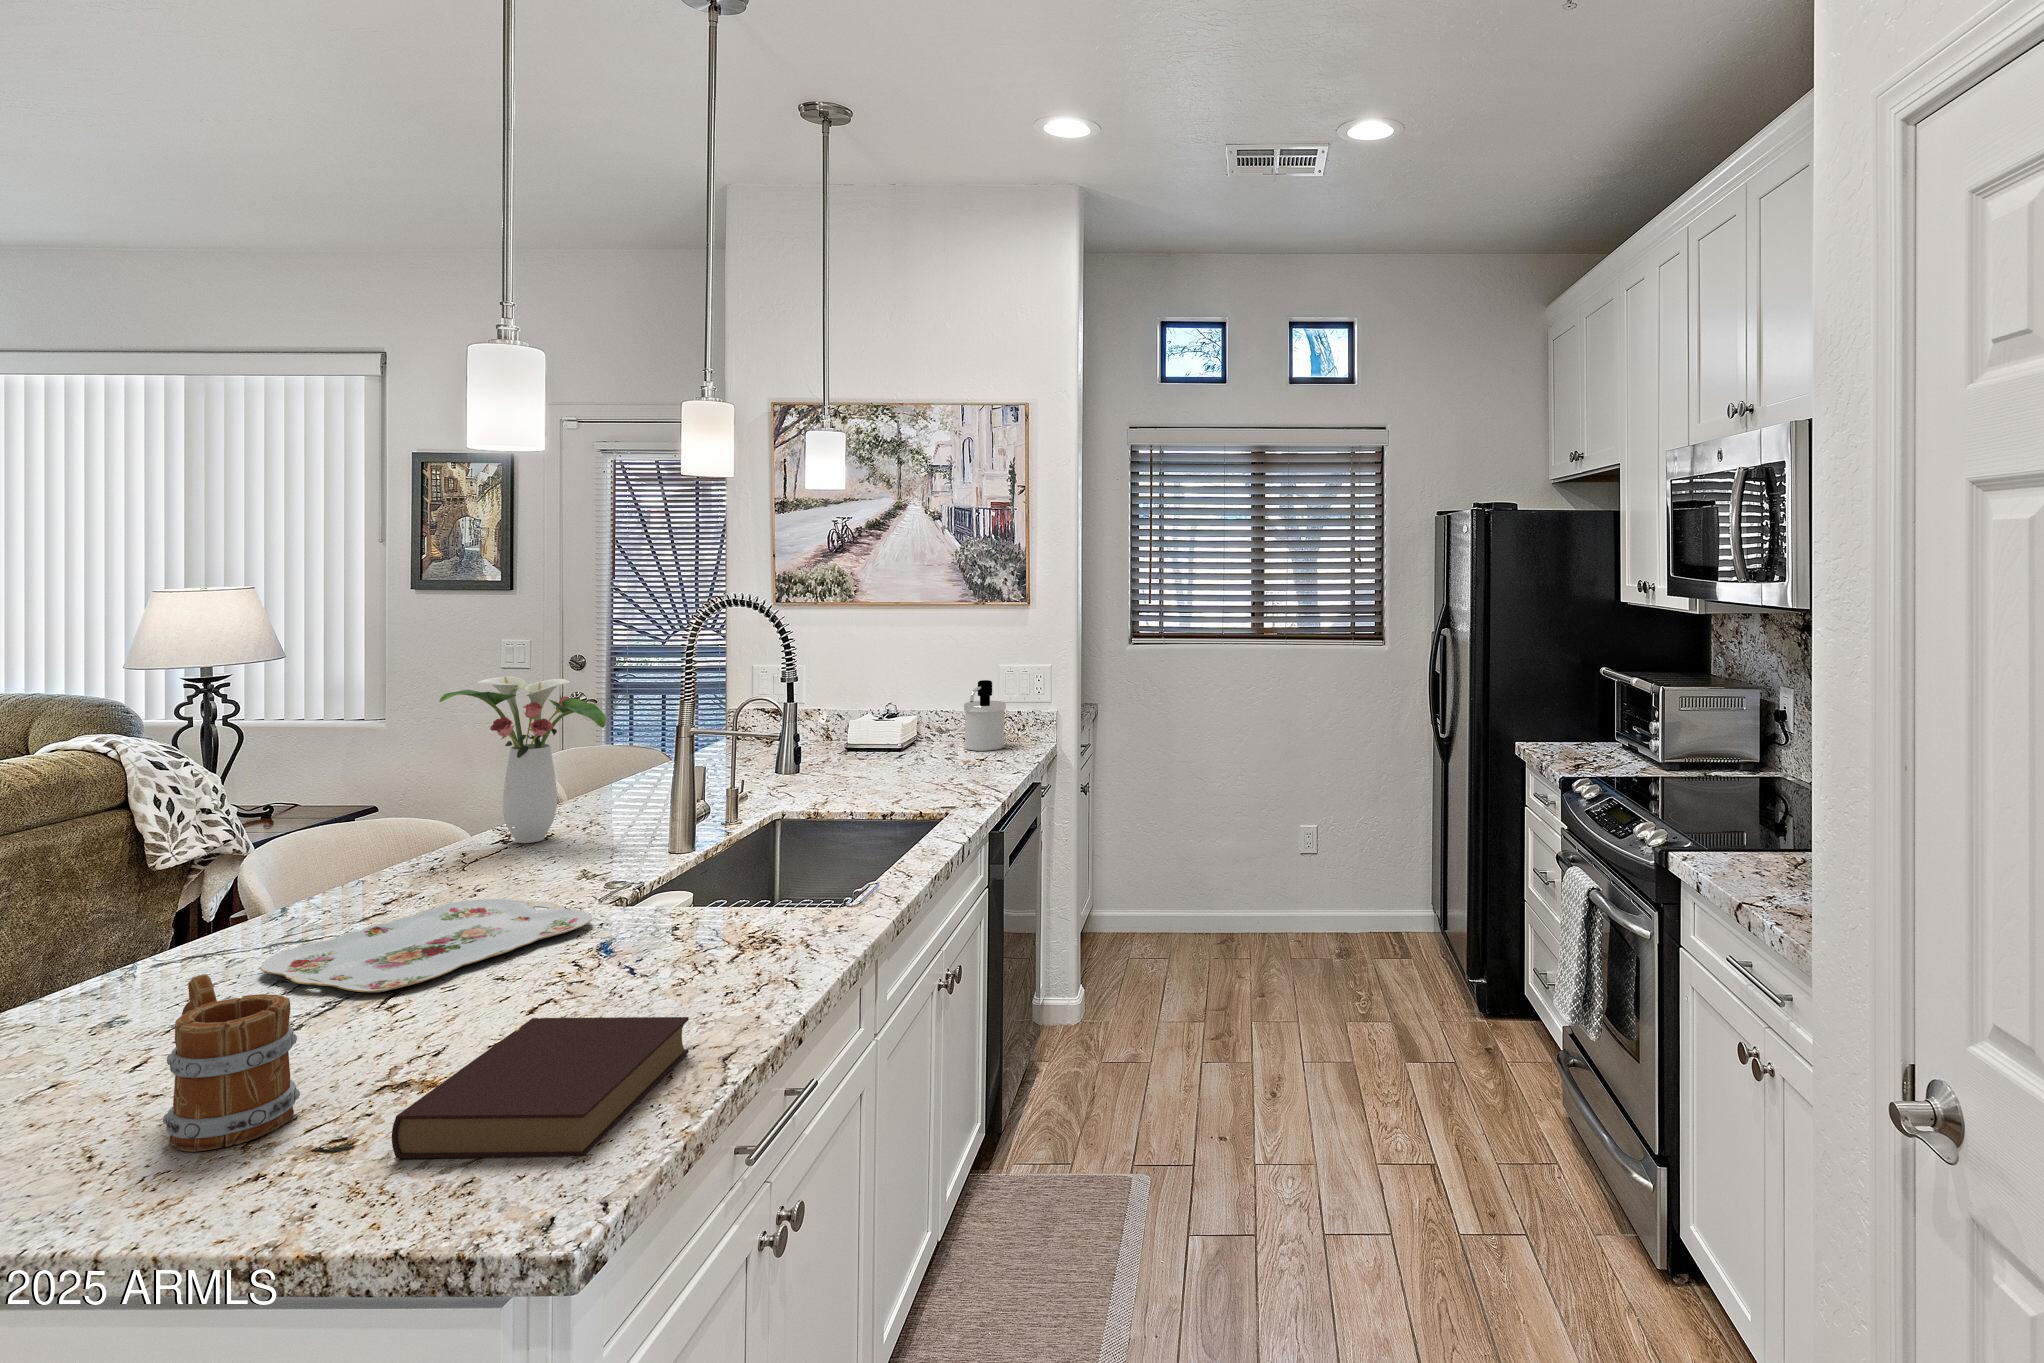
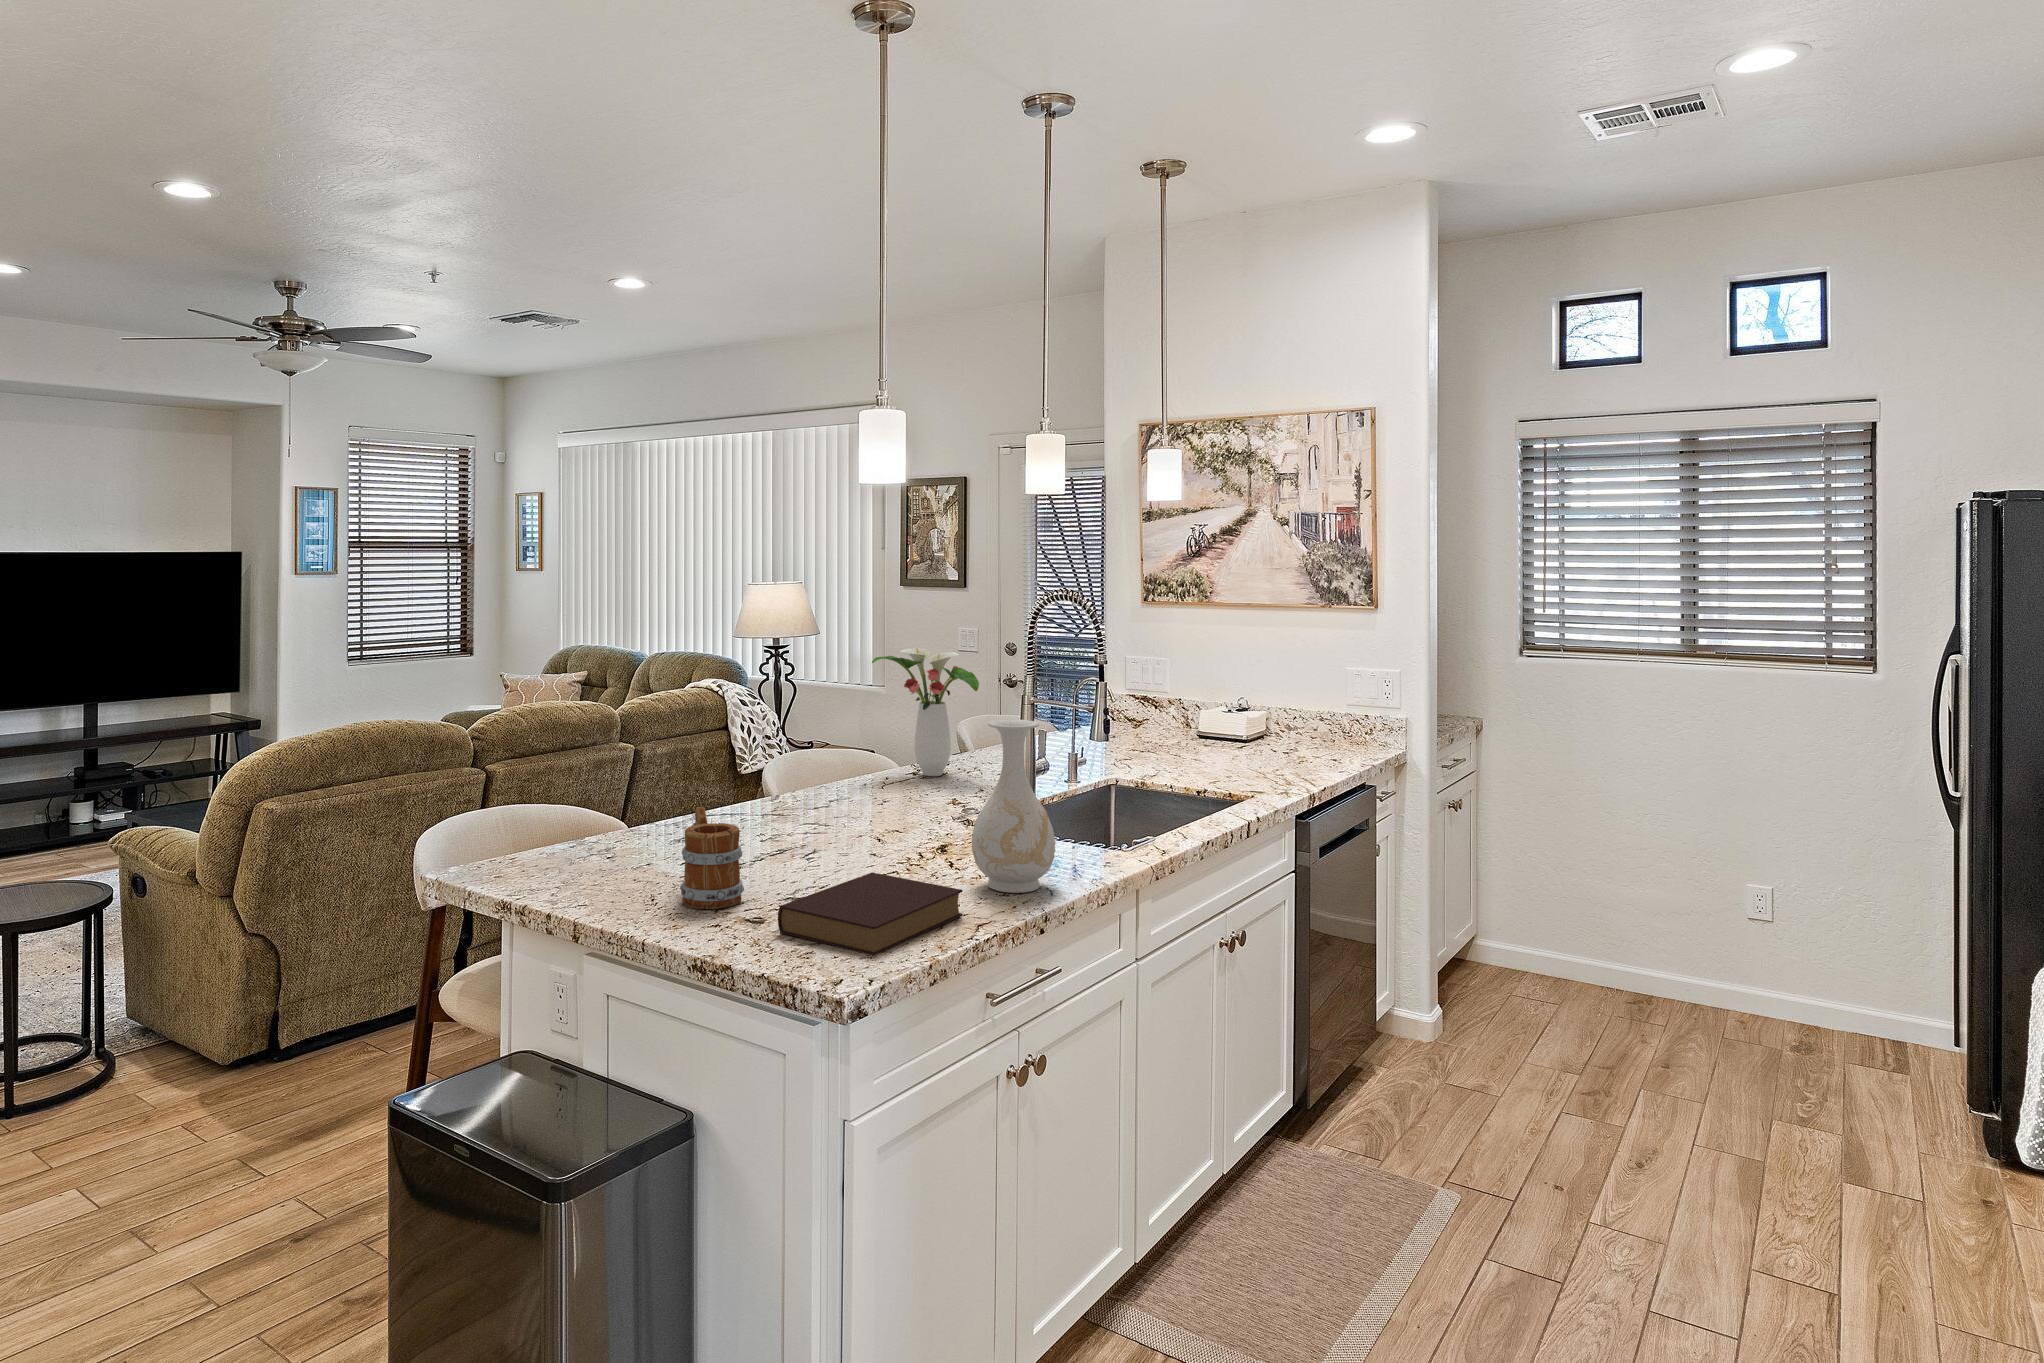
soap dispenser: present [964,680,1006,751] -> none [1305,681,1347,750]
vase: none [676,770,794,1001] -> present [972,719,1055,893]
serving tray: present [260,899,592,992] -> none [751,804,945,849]

